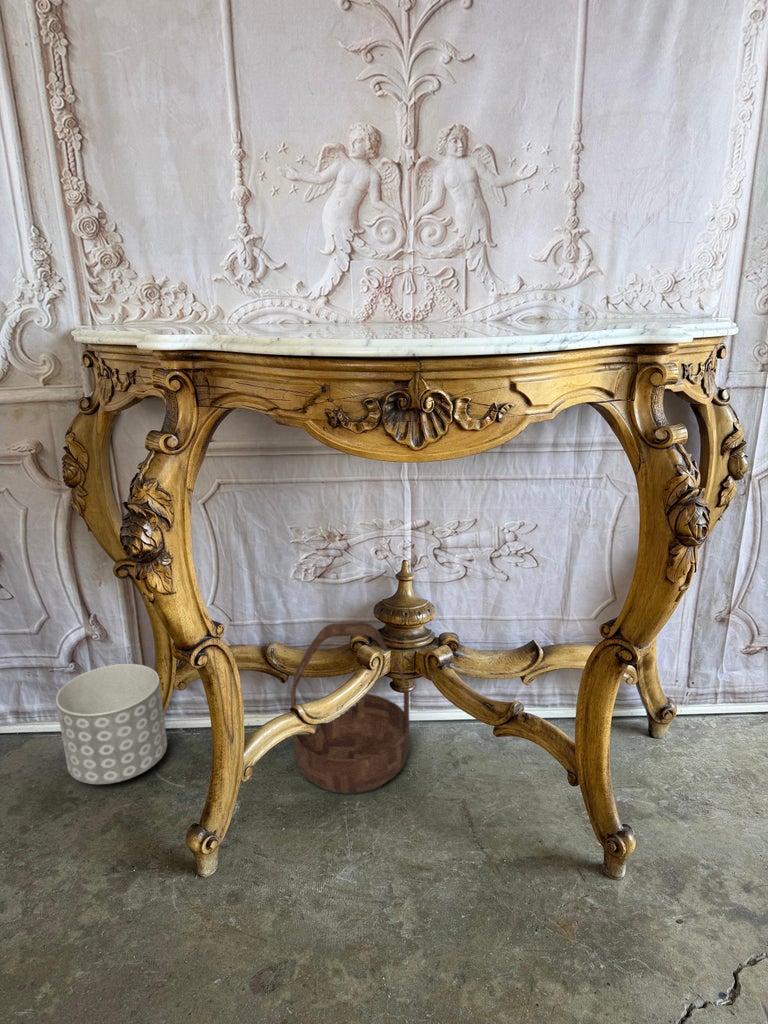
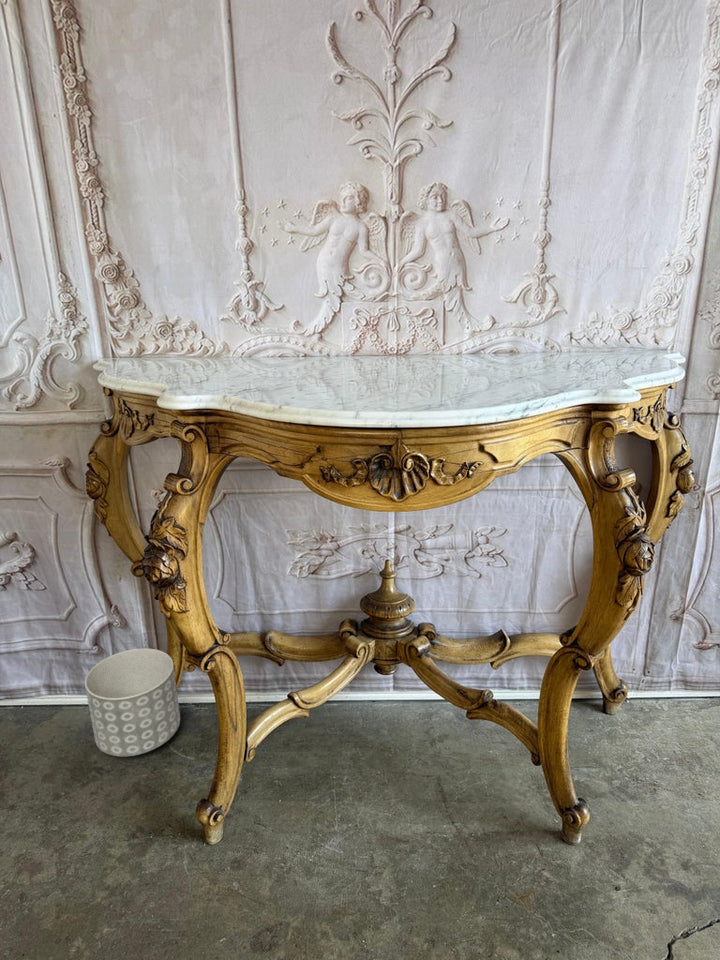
basket: present [291,622,409,794] -> none [288,618,391,767]

